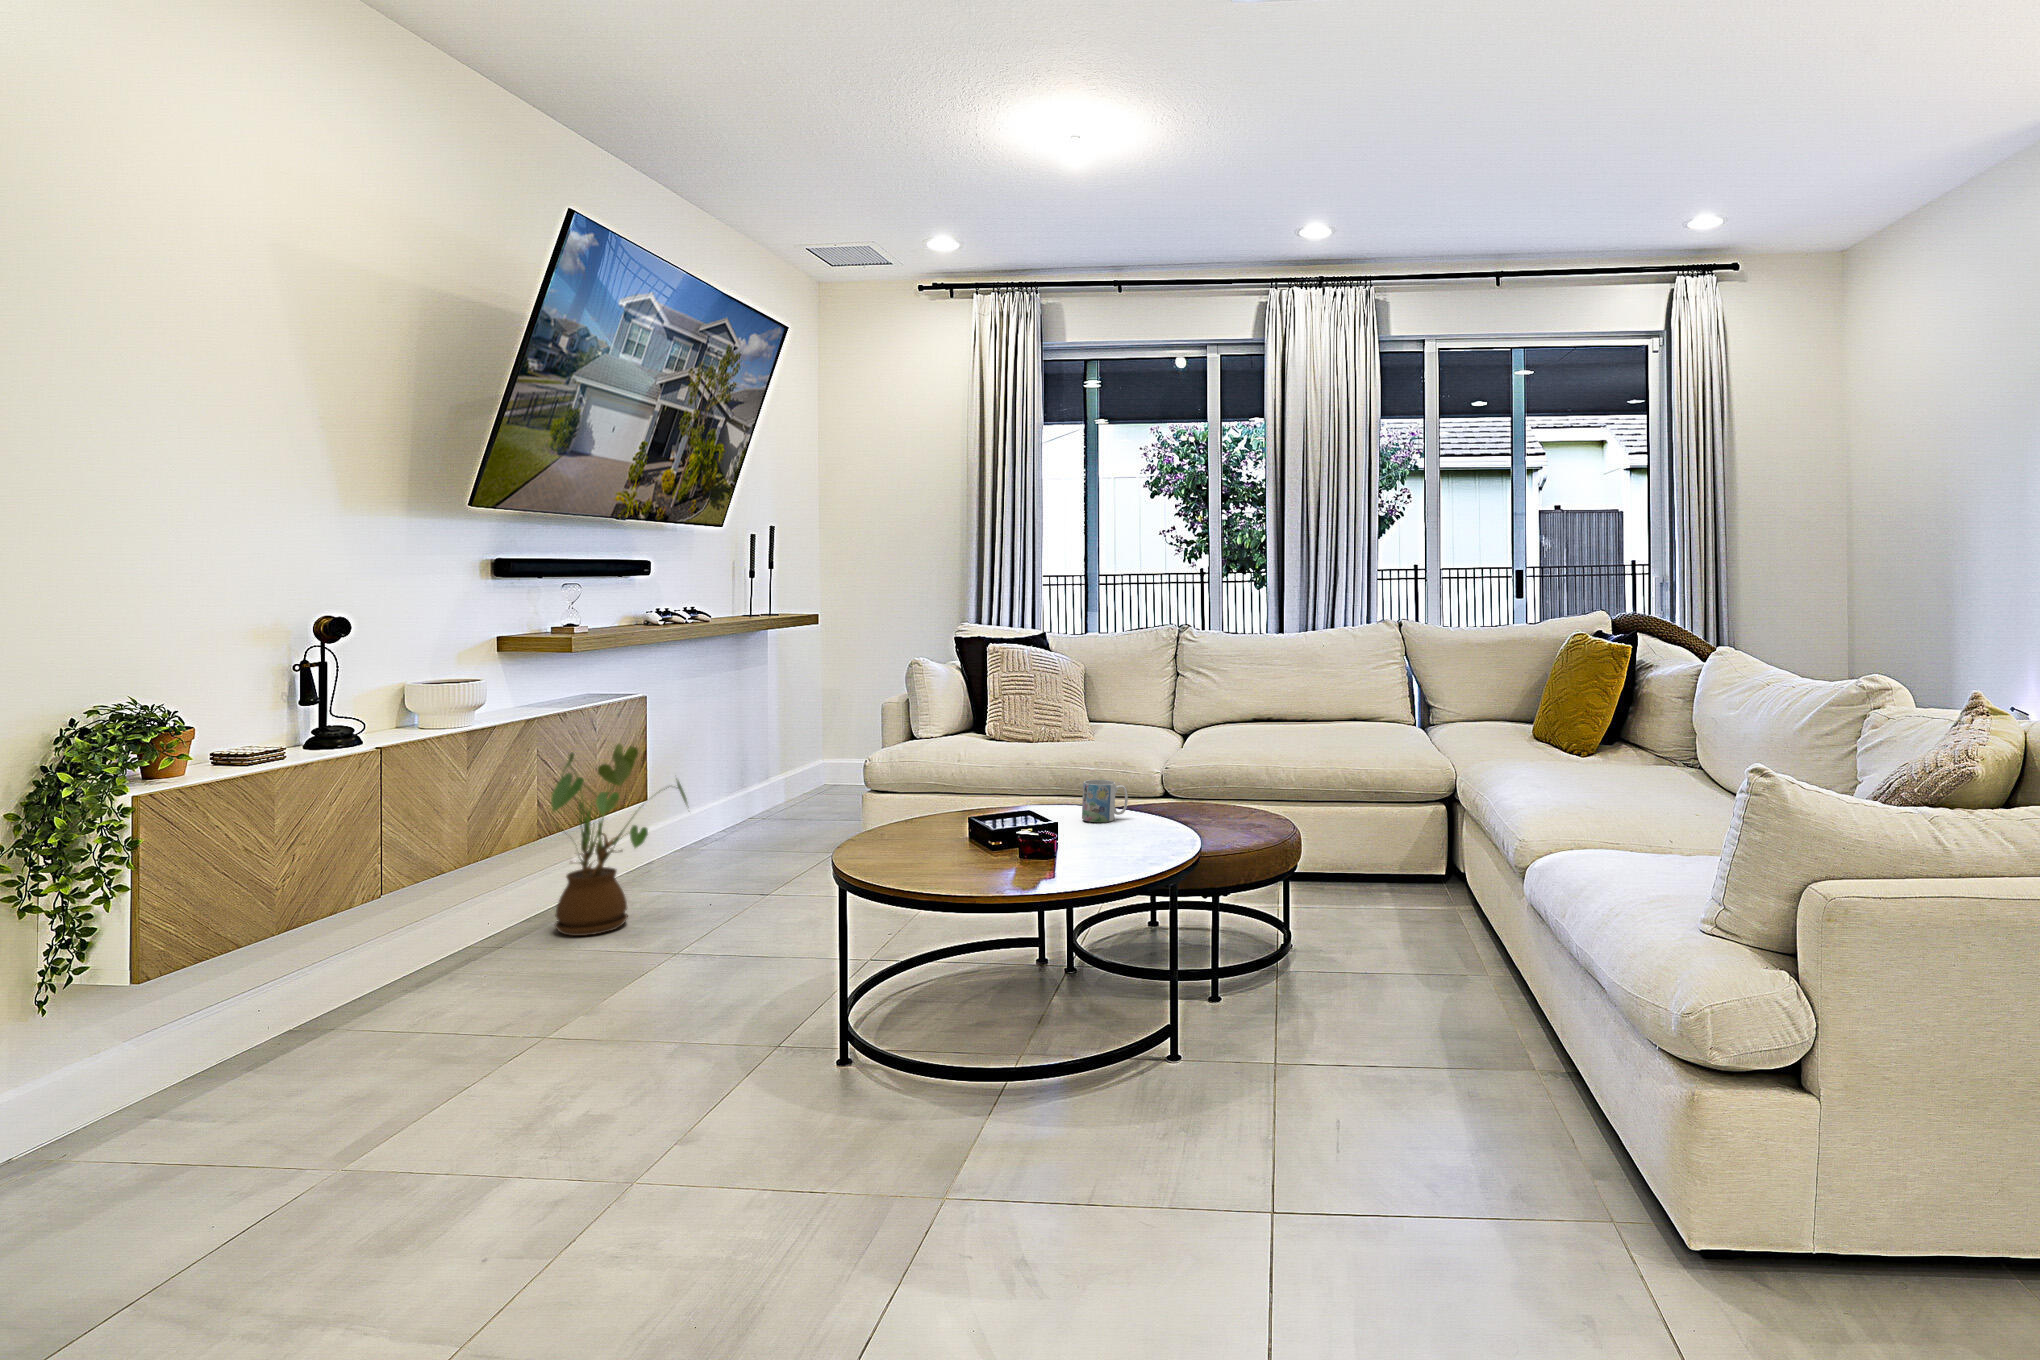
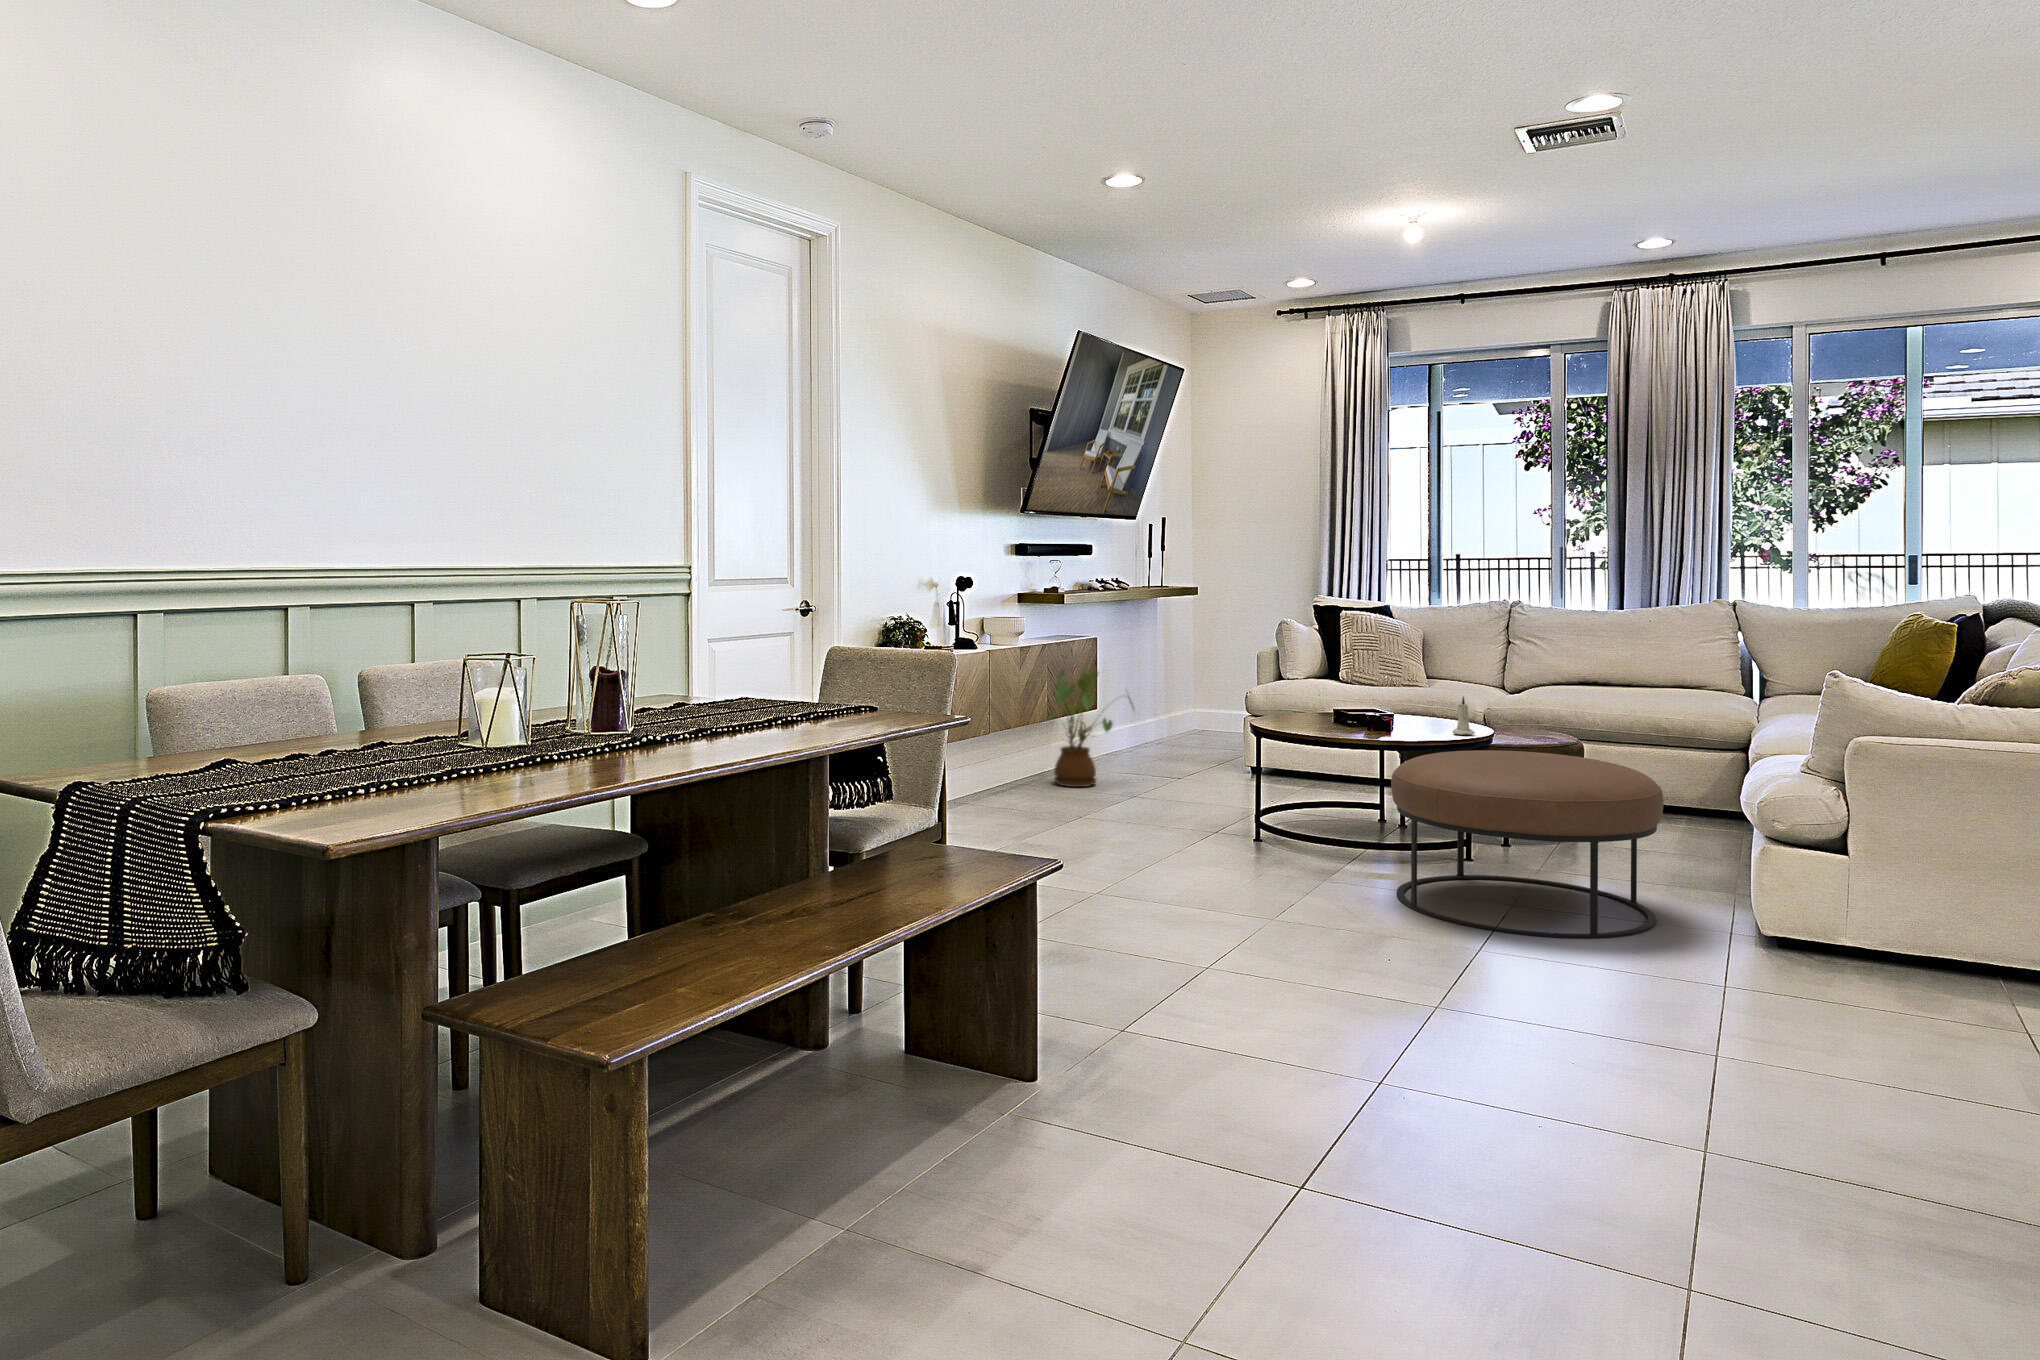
candle: none [1127,772,1156,829] -> present [1453,696,1475,735]
mug: present [1082,780,1128,822] -> none [1419,702,1454,731]
ottoman: none [1042,877,1450,1258] -> present [1391,750,1664,938]

